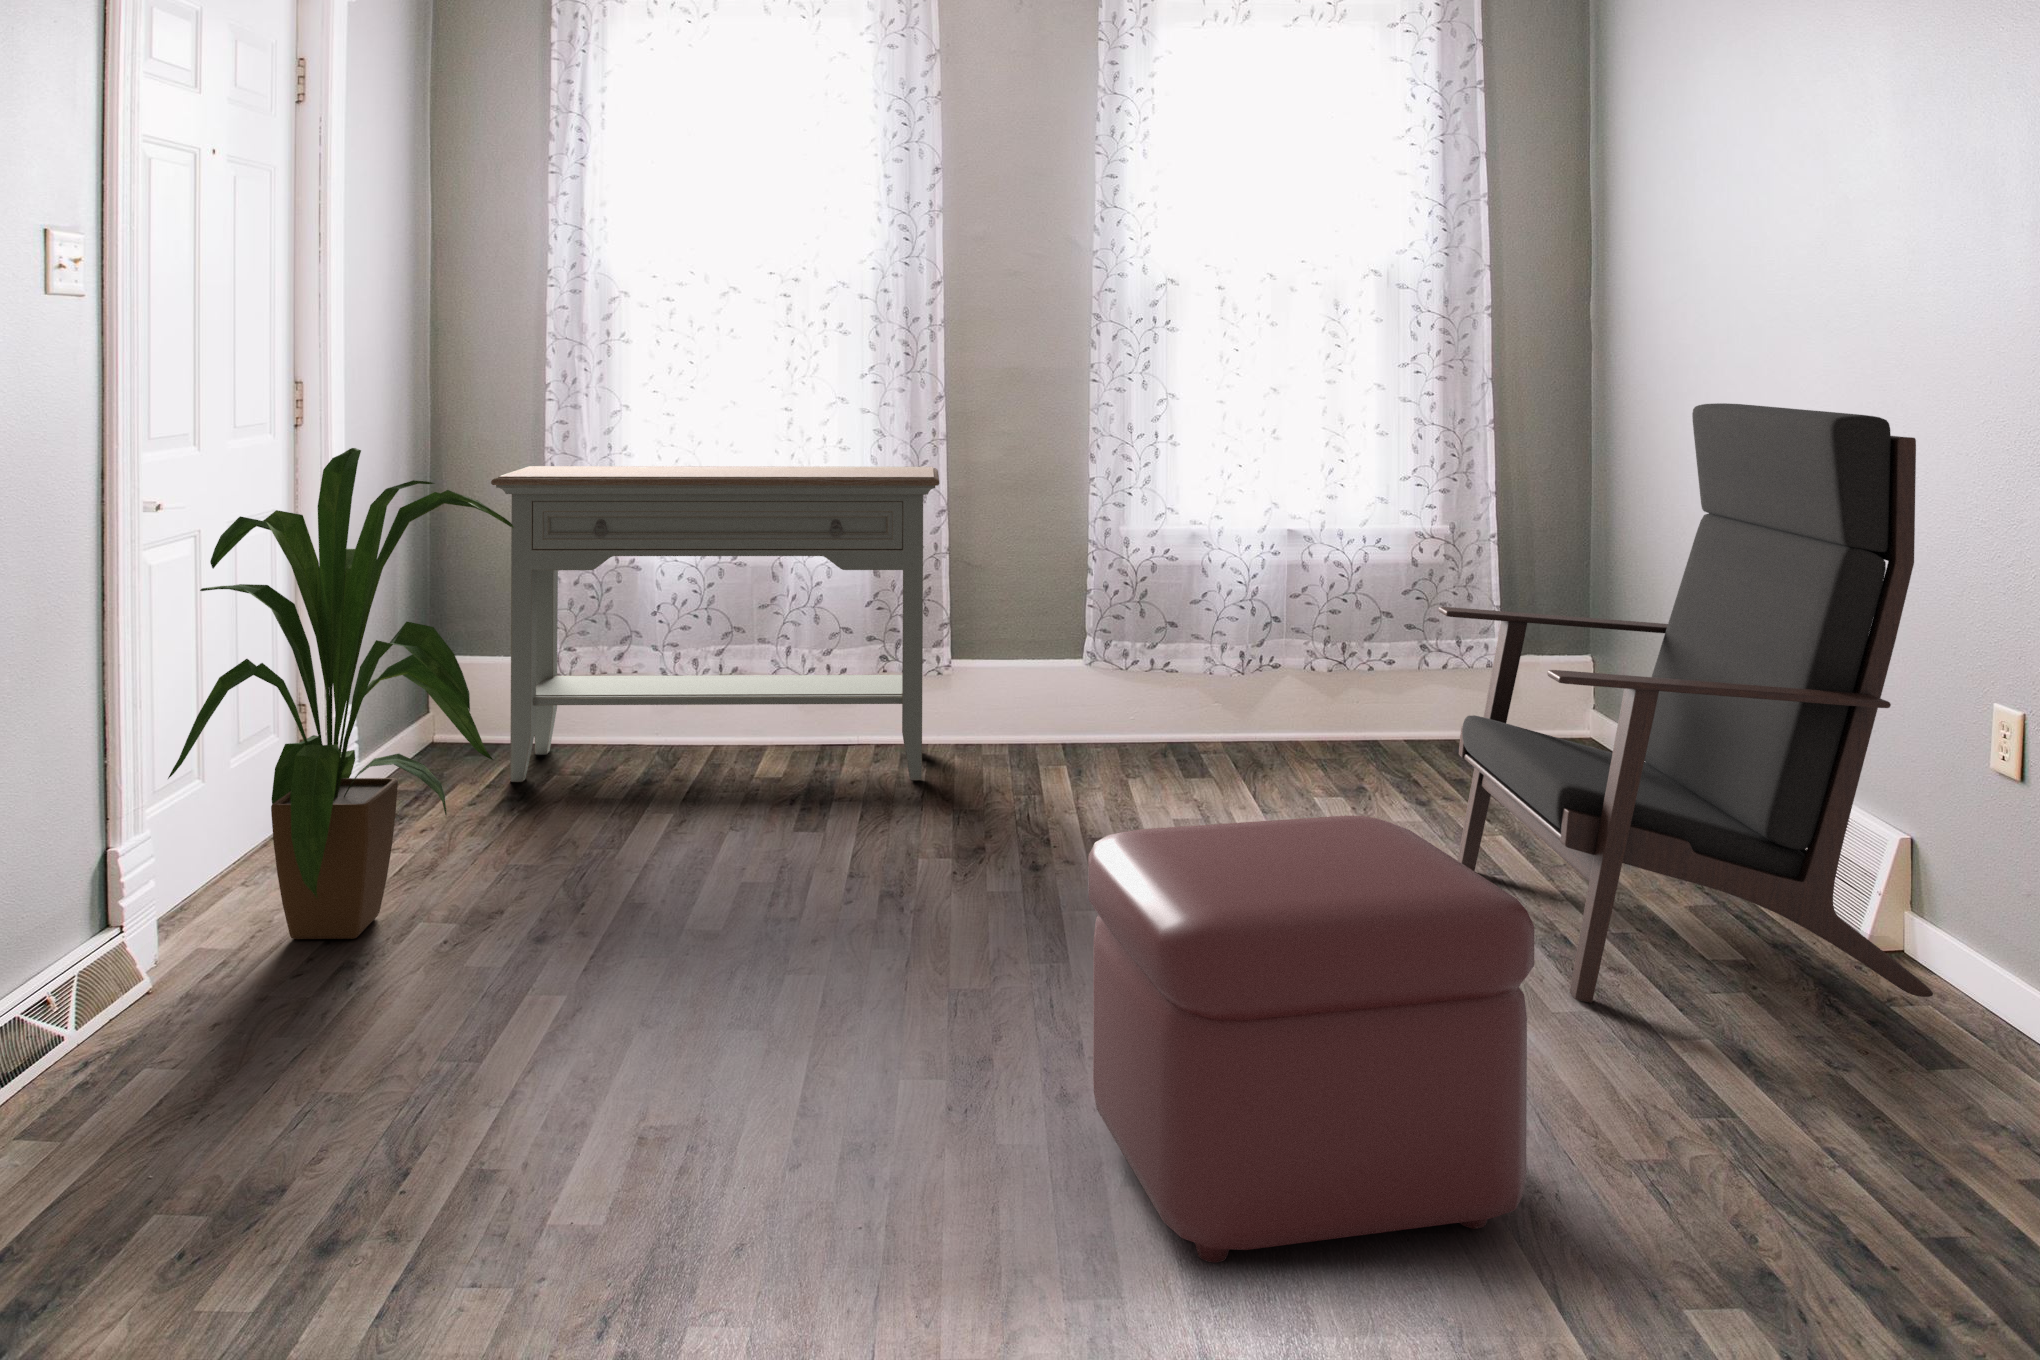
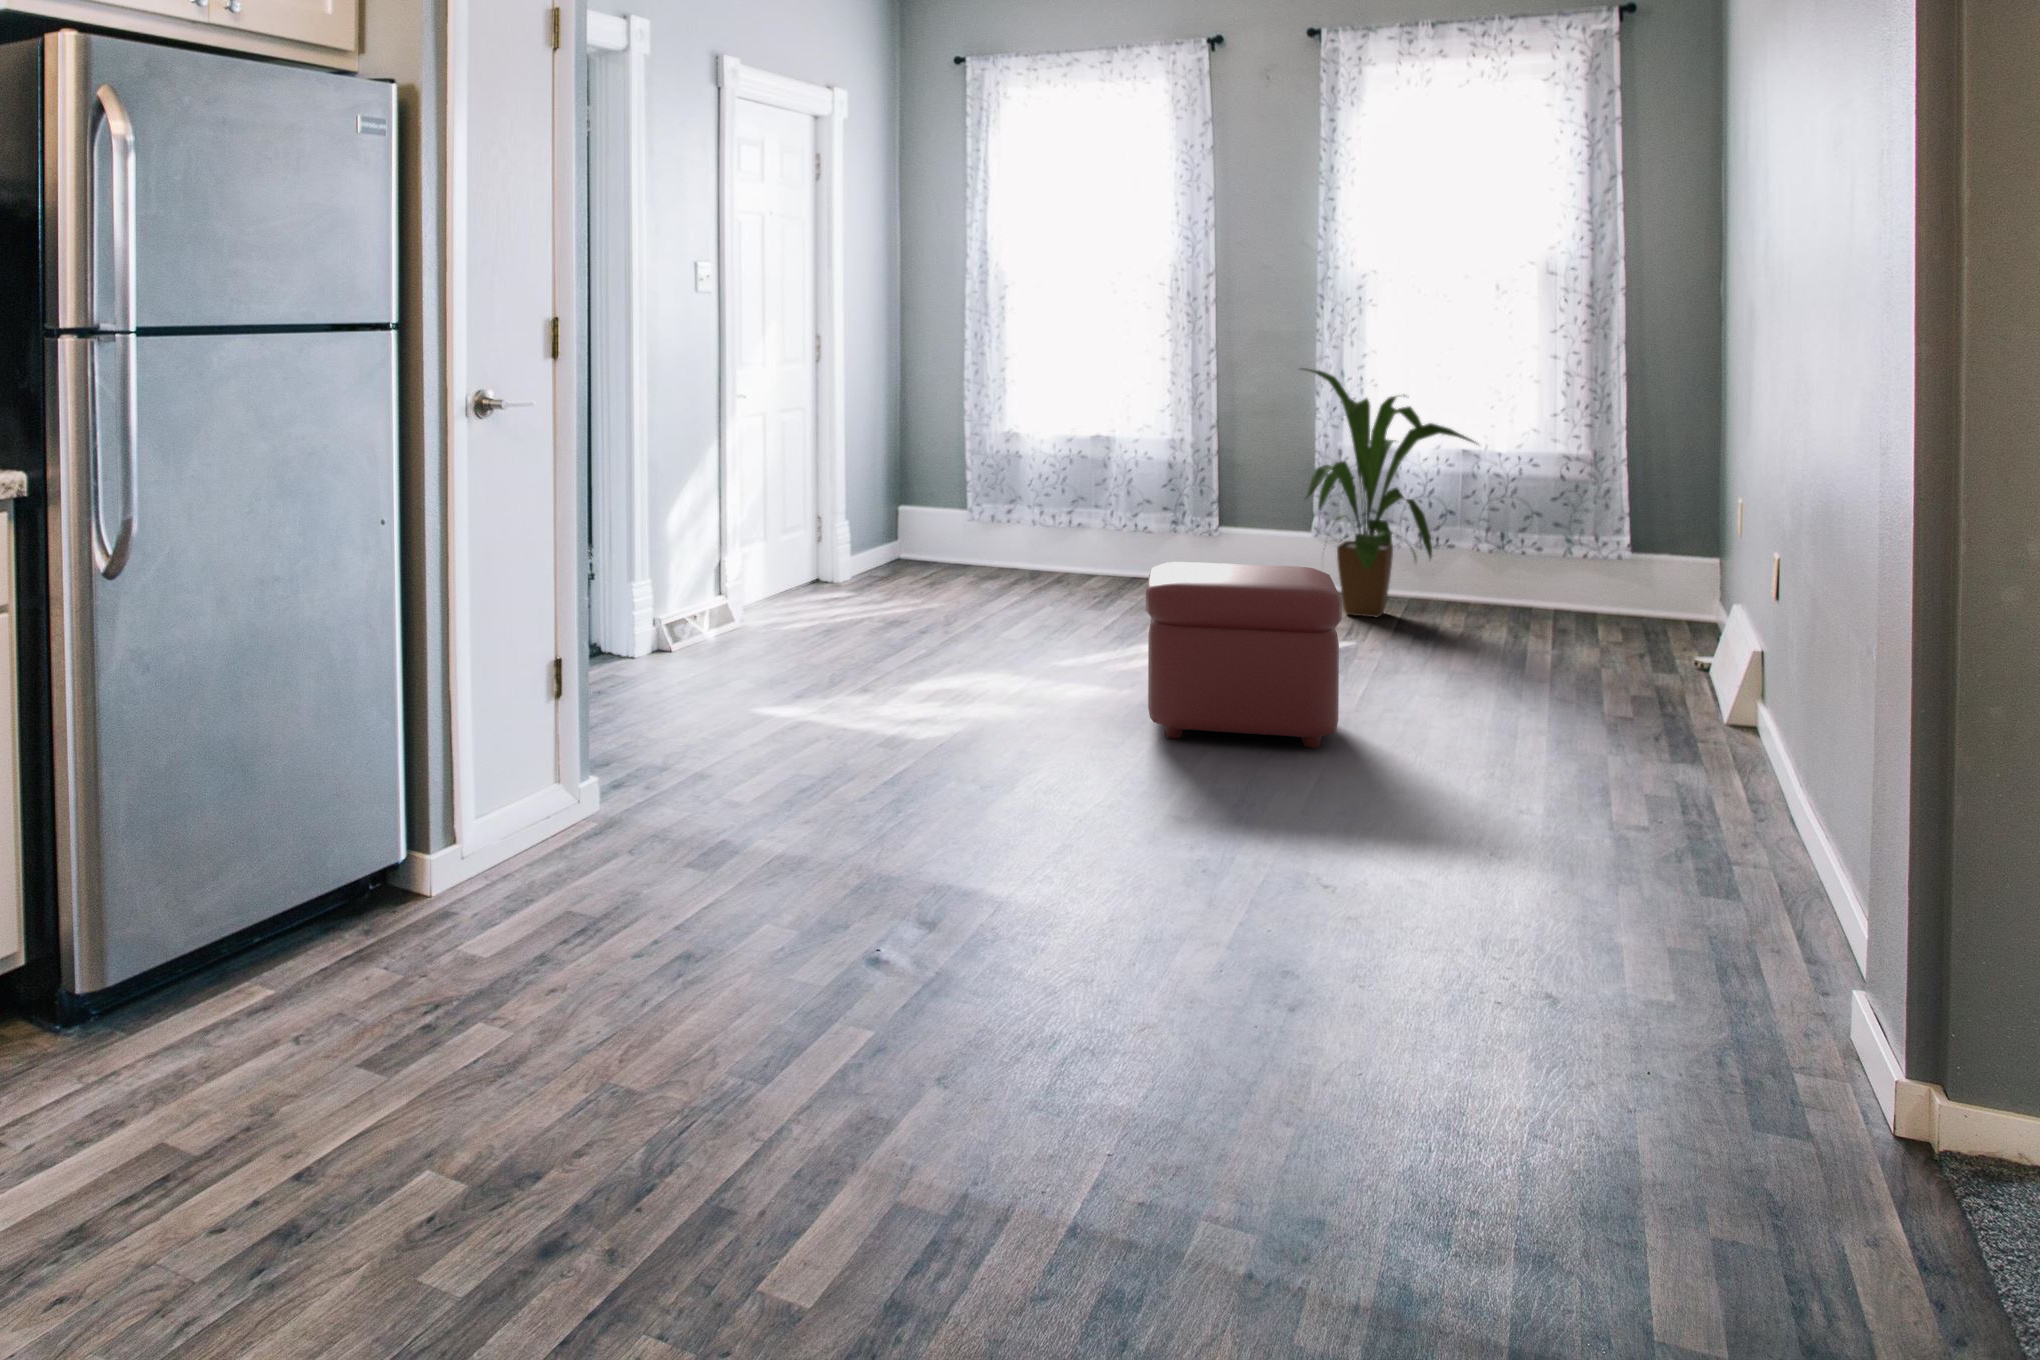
lounge chair: present [1439,403,1933,1003] -> none [1475,357,1740,730]
house plant: present [168,448,514,939] -> present [1303,369,1476,617]
console table: present [491,466,939,782] -> none [923,391,1206,595]

